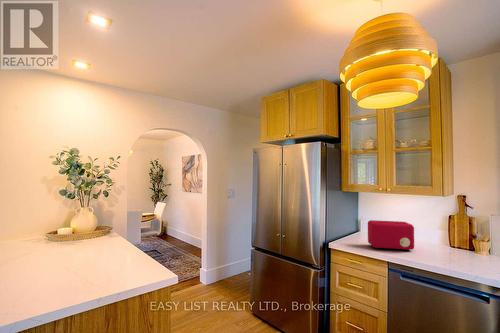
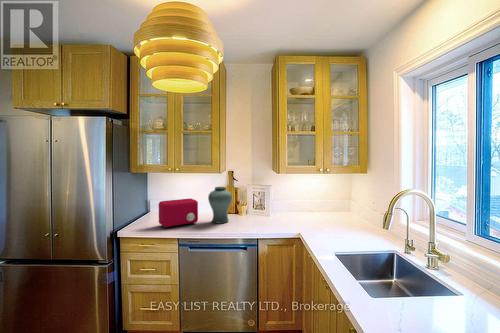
vase: none [428,212,465,258] -> present [208,187,232,223]

